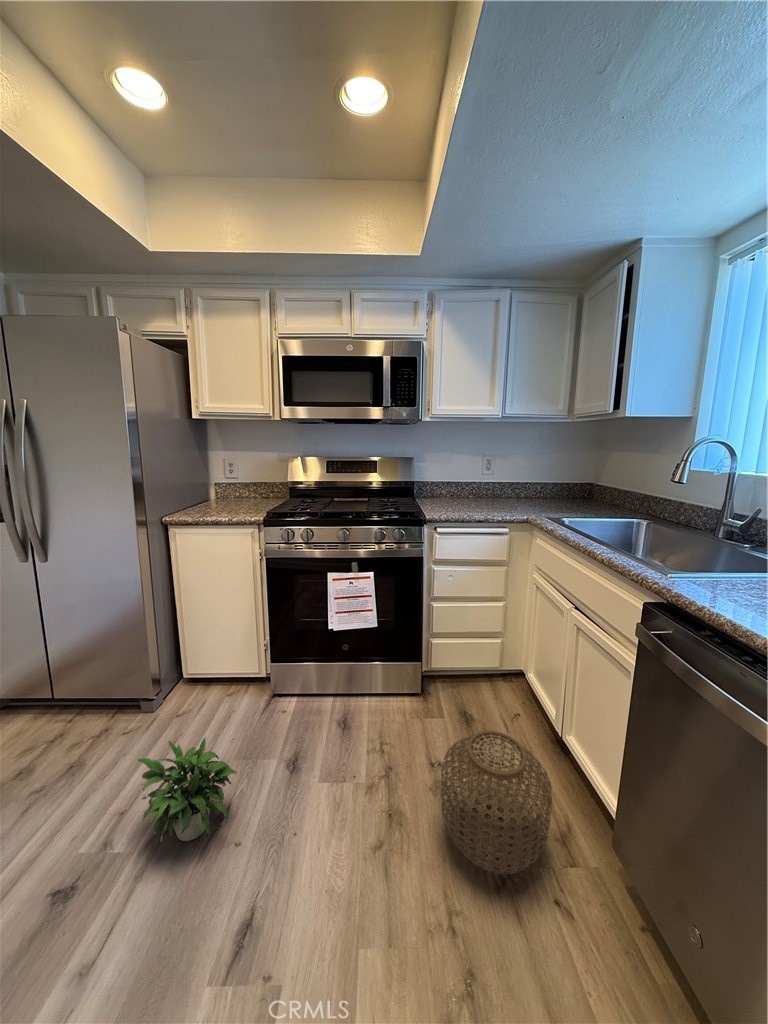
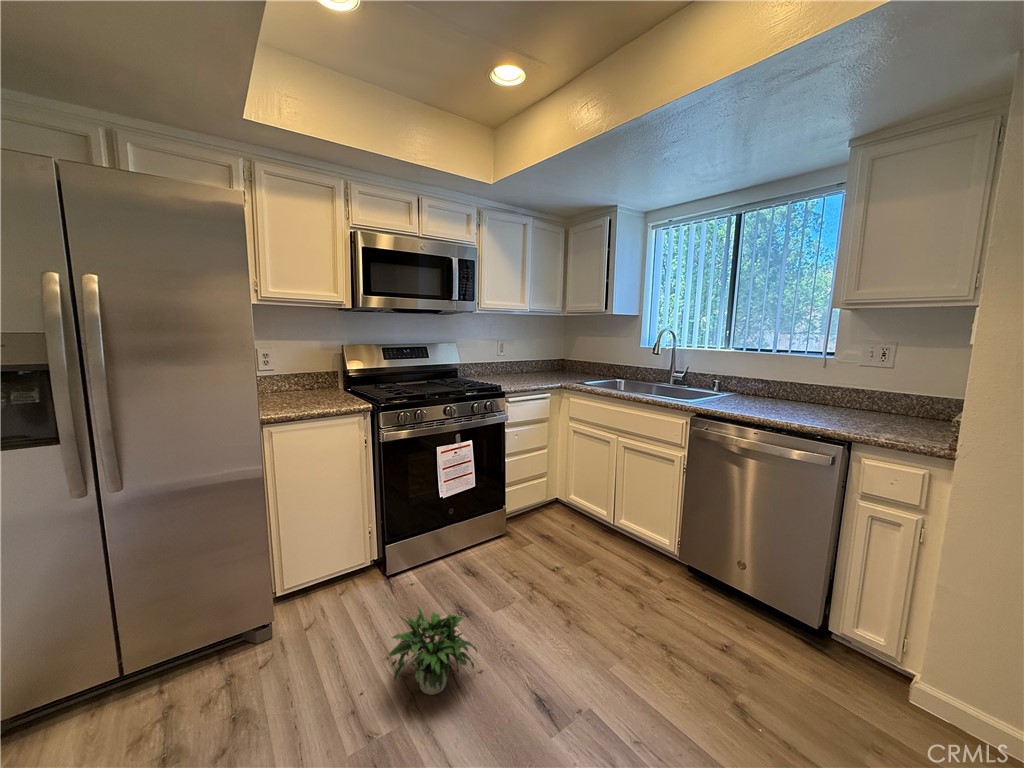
woven basket: present [441,730,552,875] -> none [587,519,657,603]

